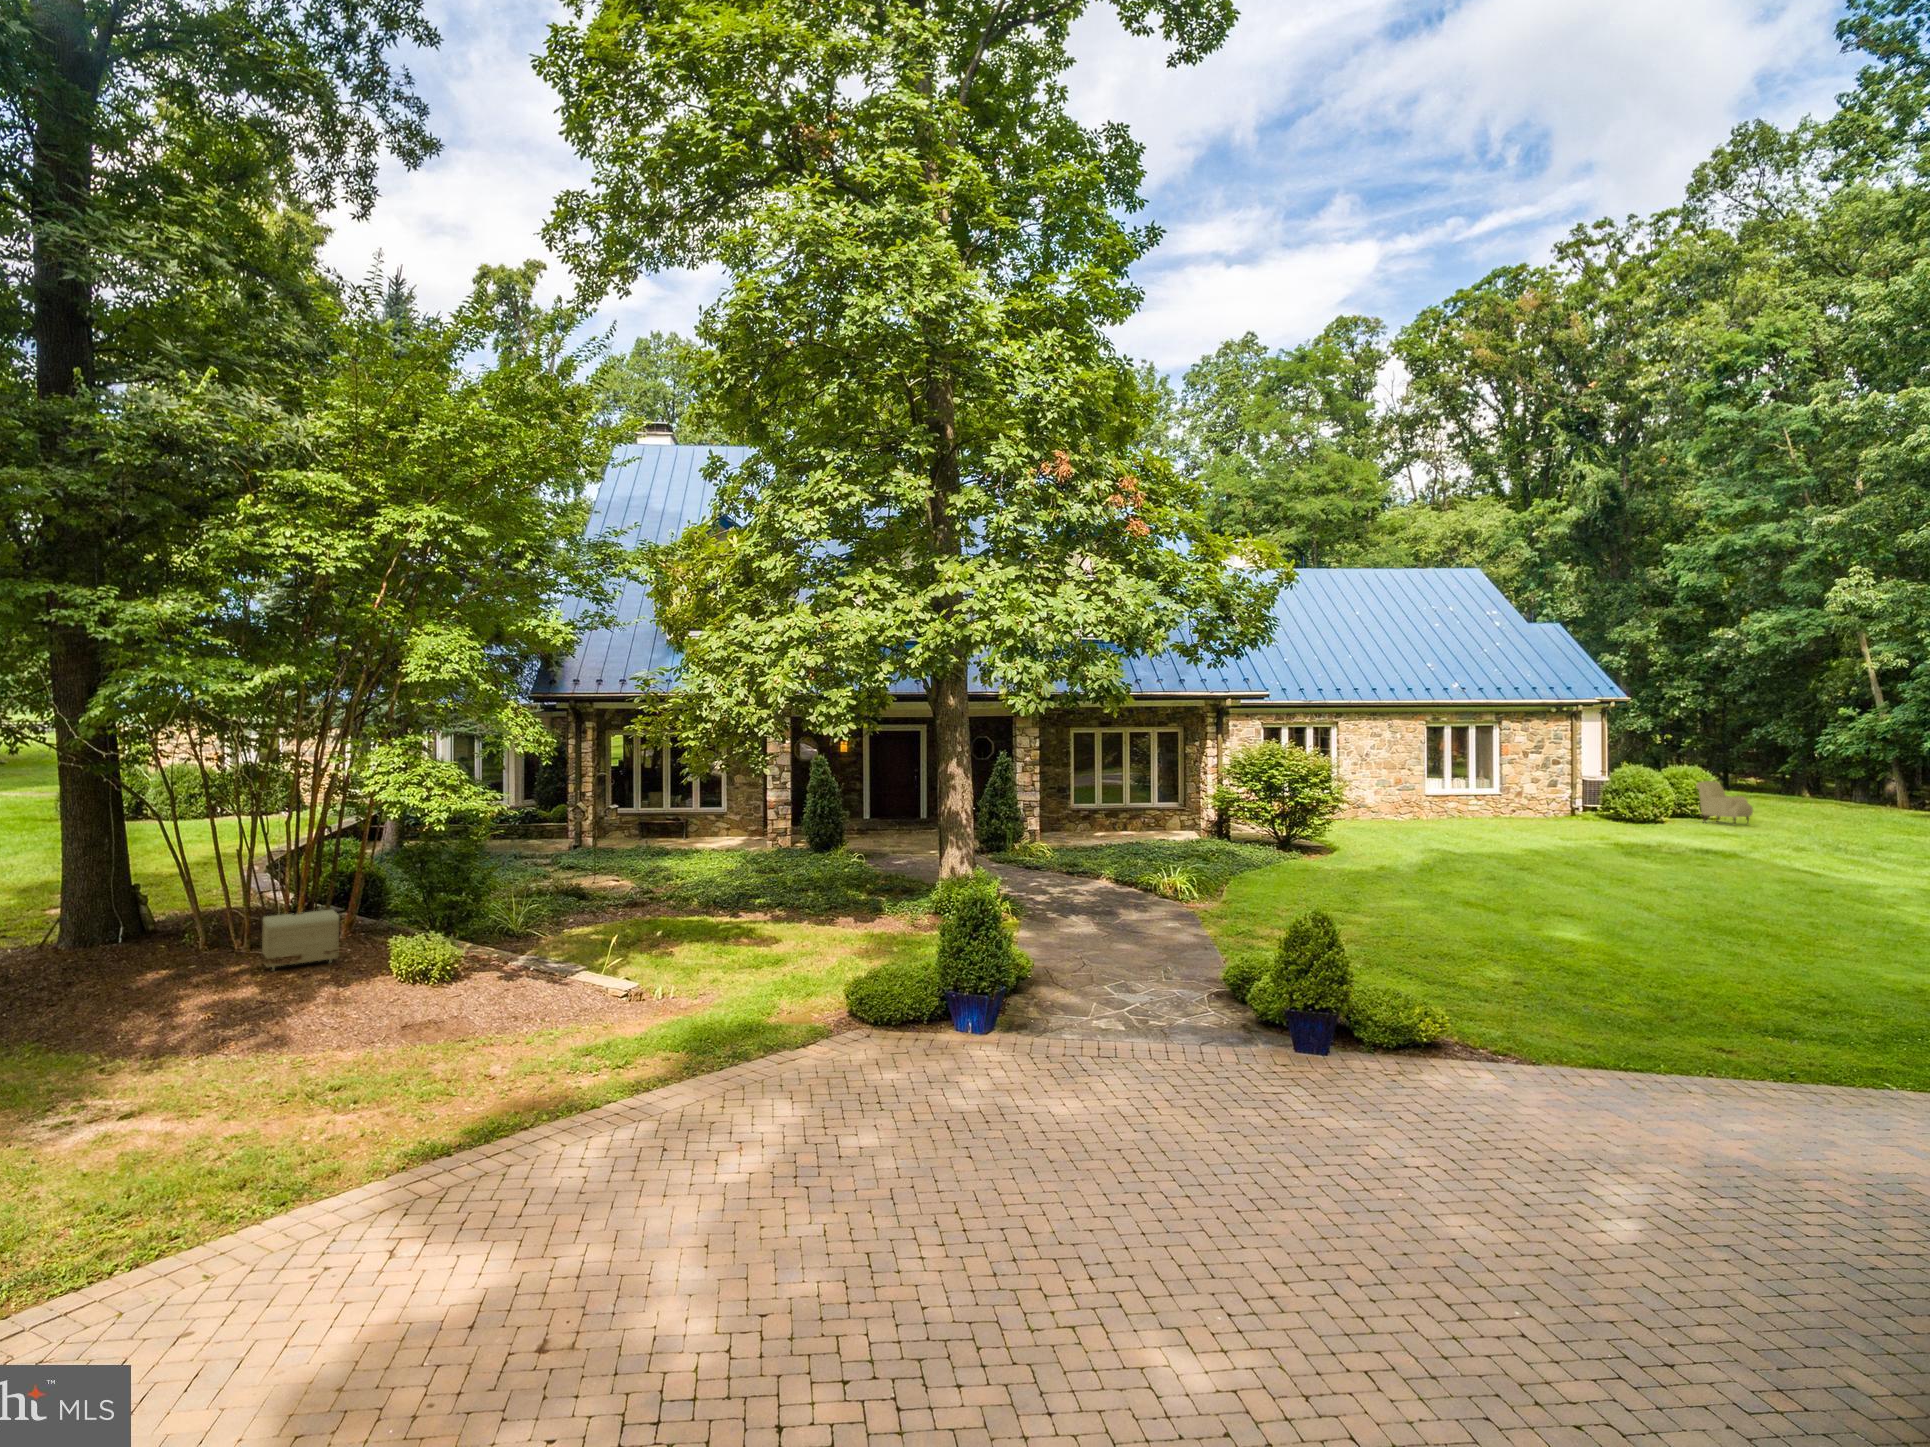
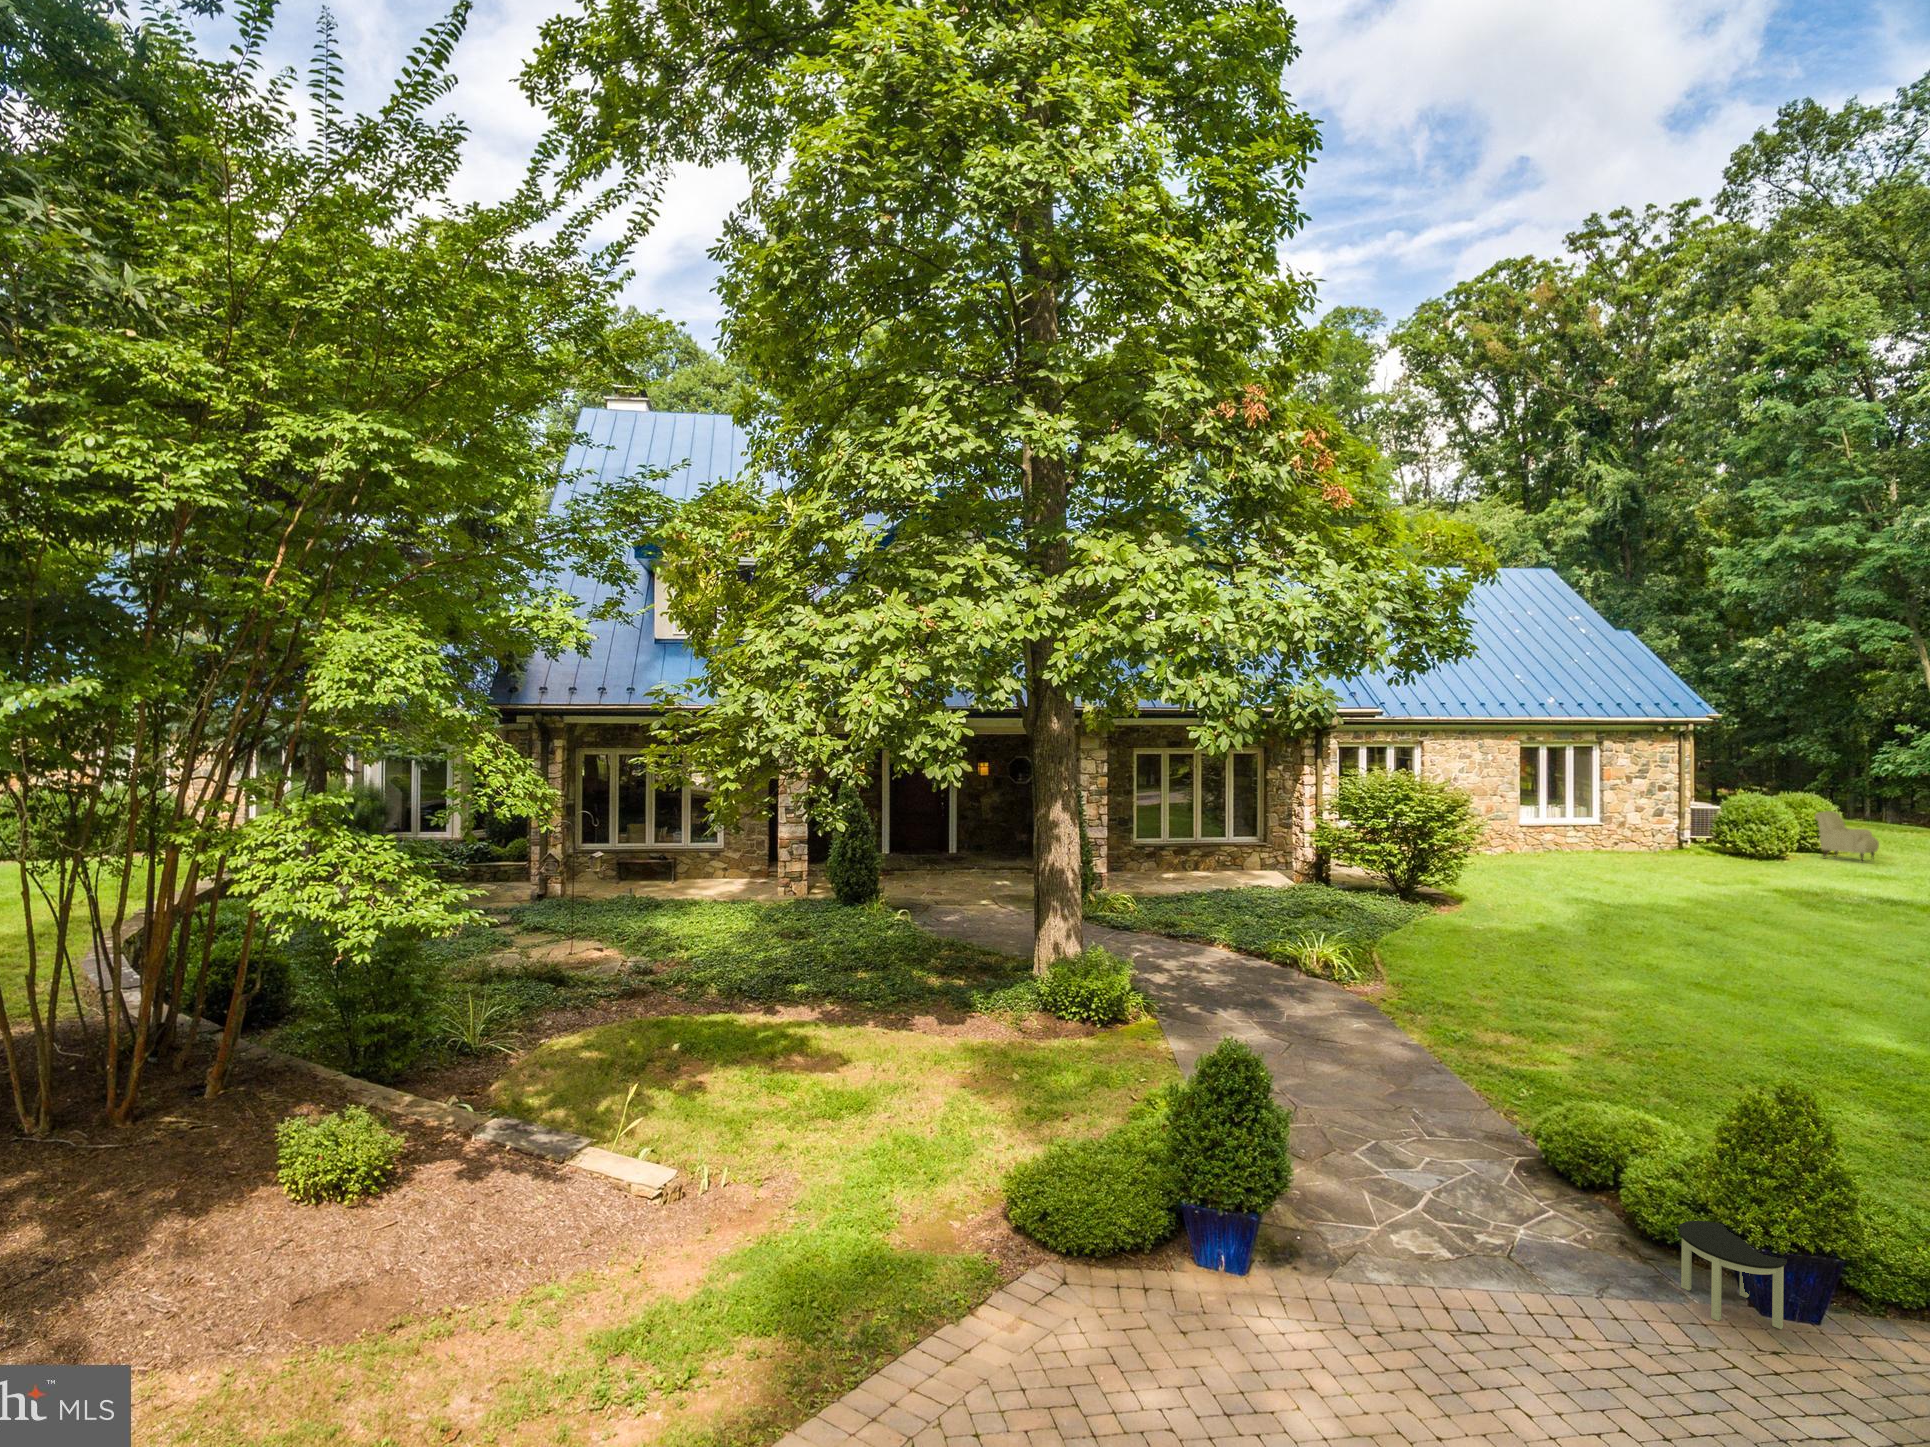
storage bench: present [262,910,339,971] -> none [75,1048,203,1159]
round table: none [1238,995,1294,1051] -> present [1678,1221,1787,1329]

